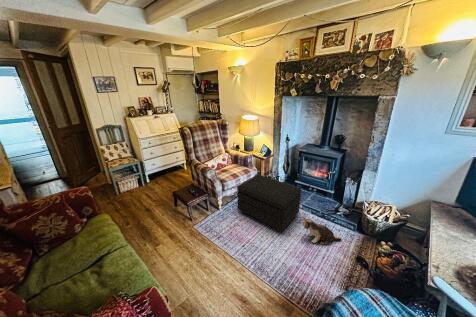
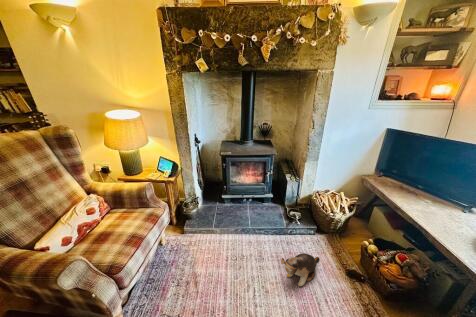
footstool: present [237,174,301,232] -> none [152,212,263,300]

